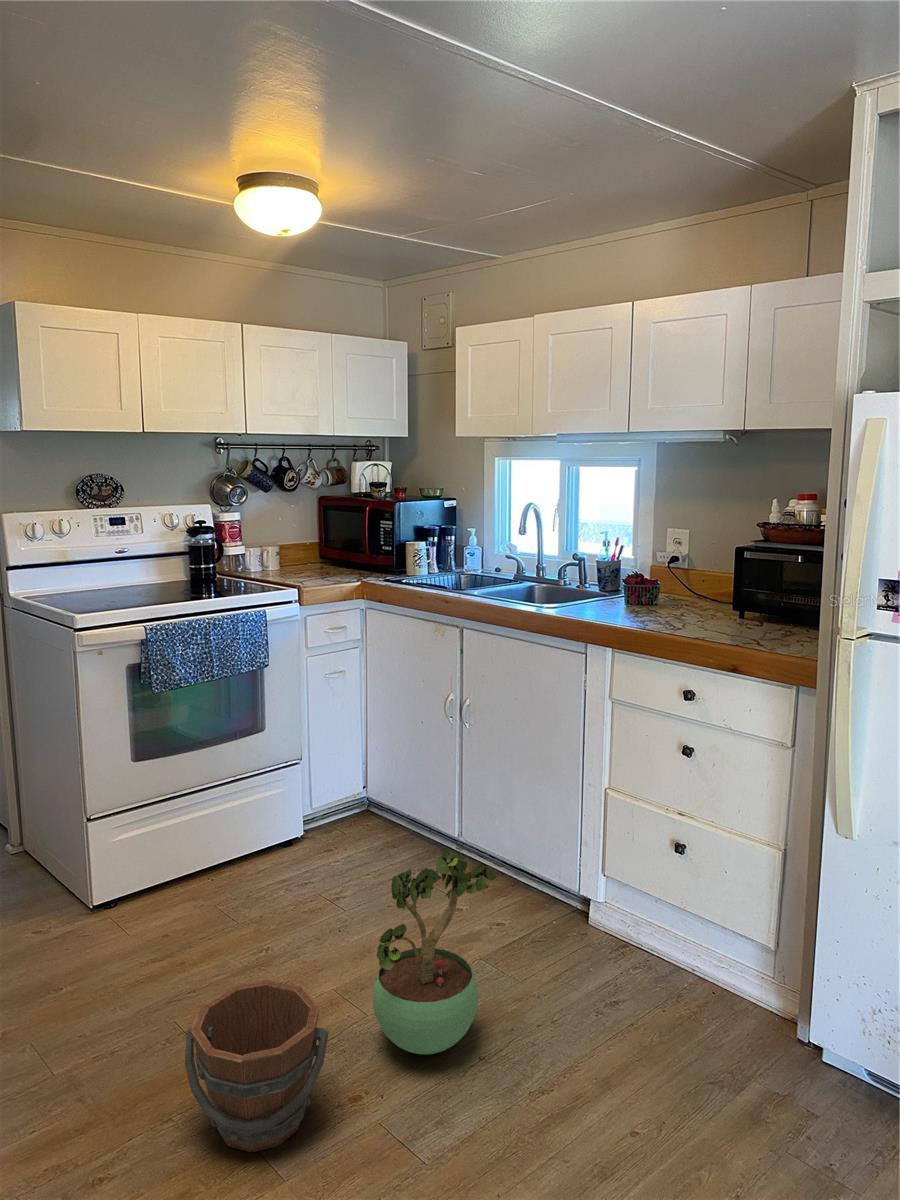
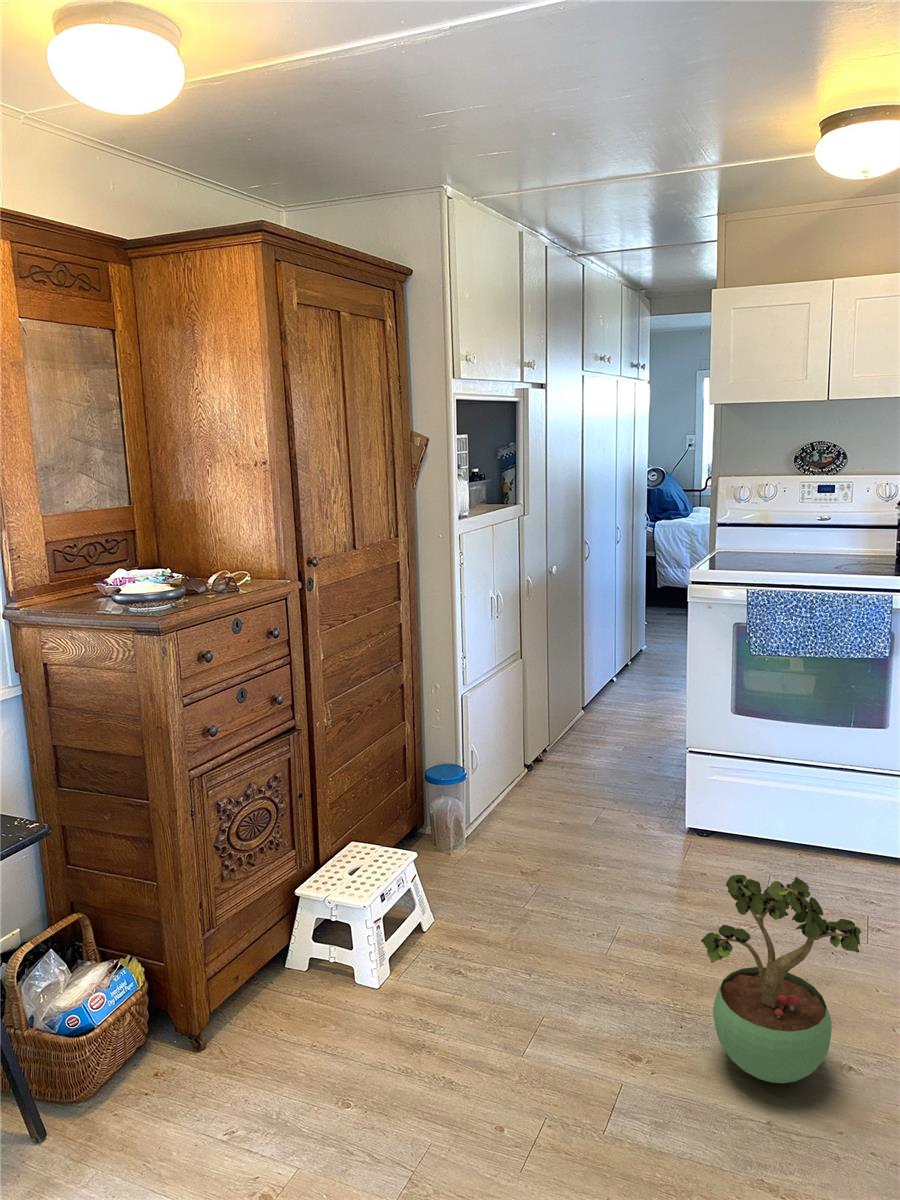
bucket: present [185,980,329,1152] -> none [541,897,650,1035]

